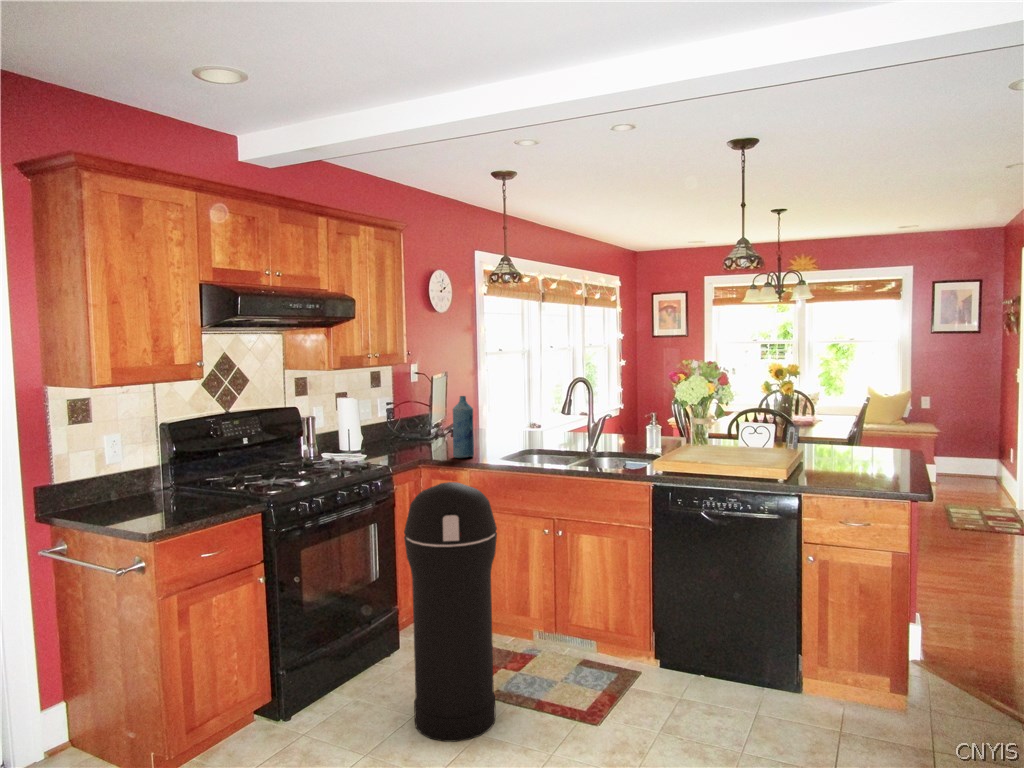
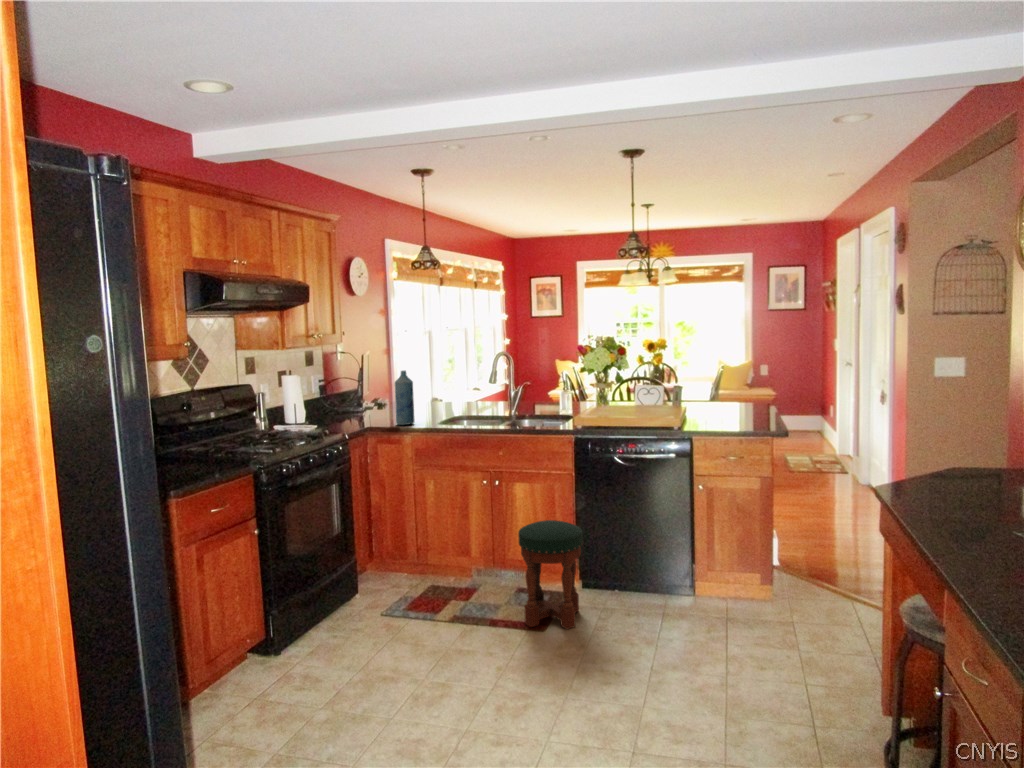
trash can: present [404,482,497,742] -> none [380,441,460,655]
stool: none [573,585,653,727] -> present [518,520,583,629]

